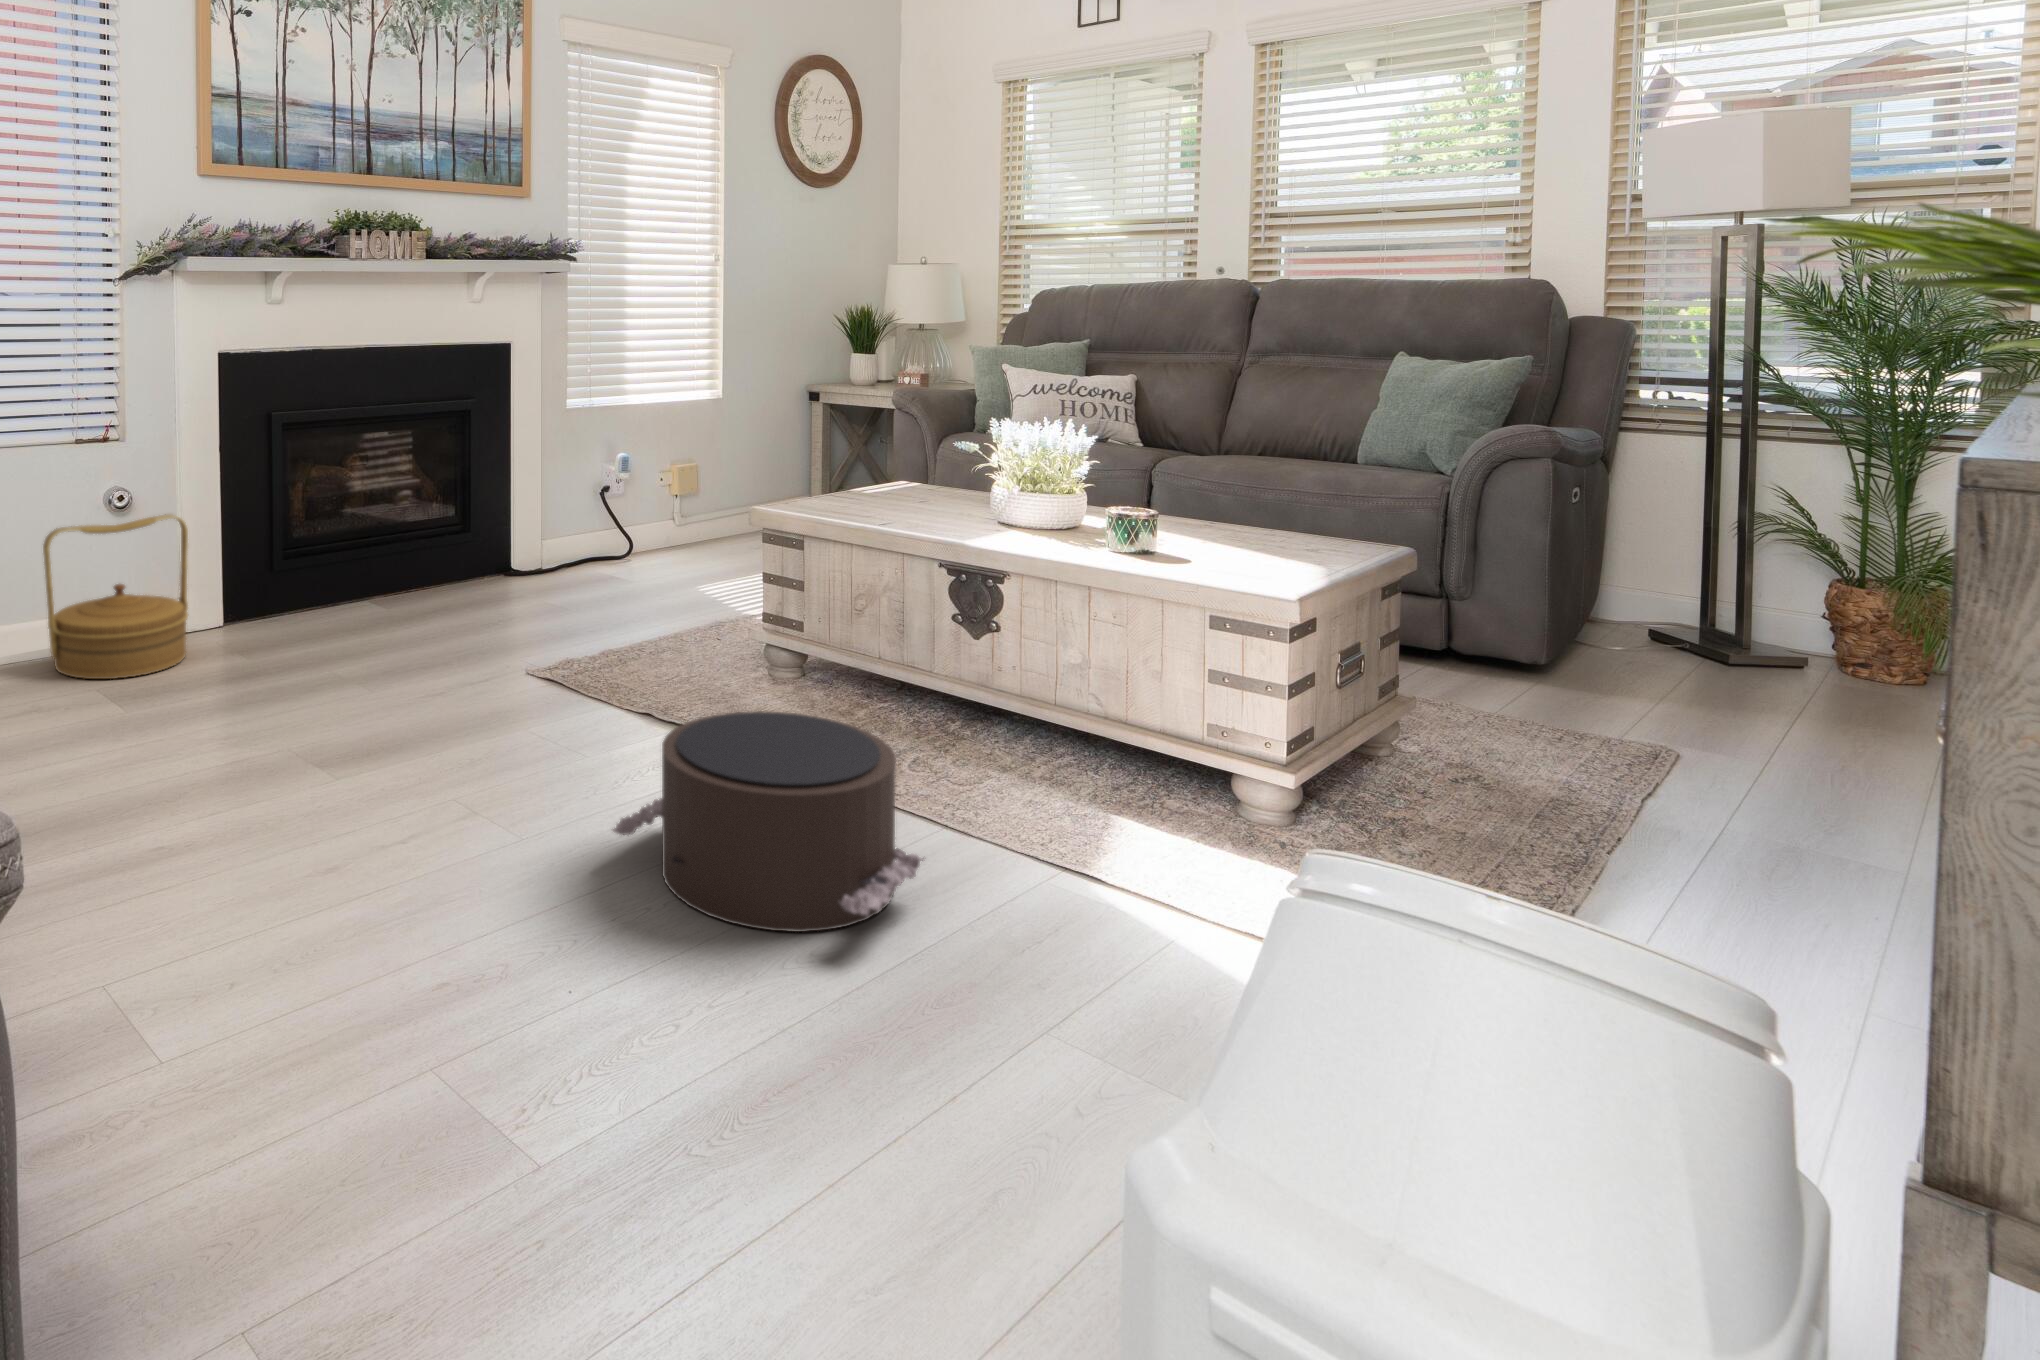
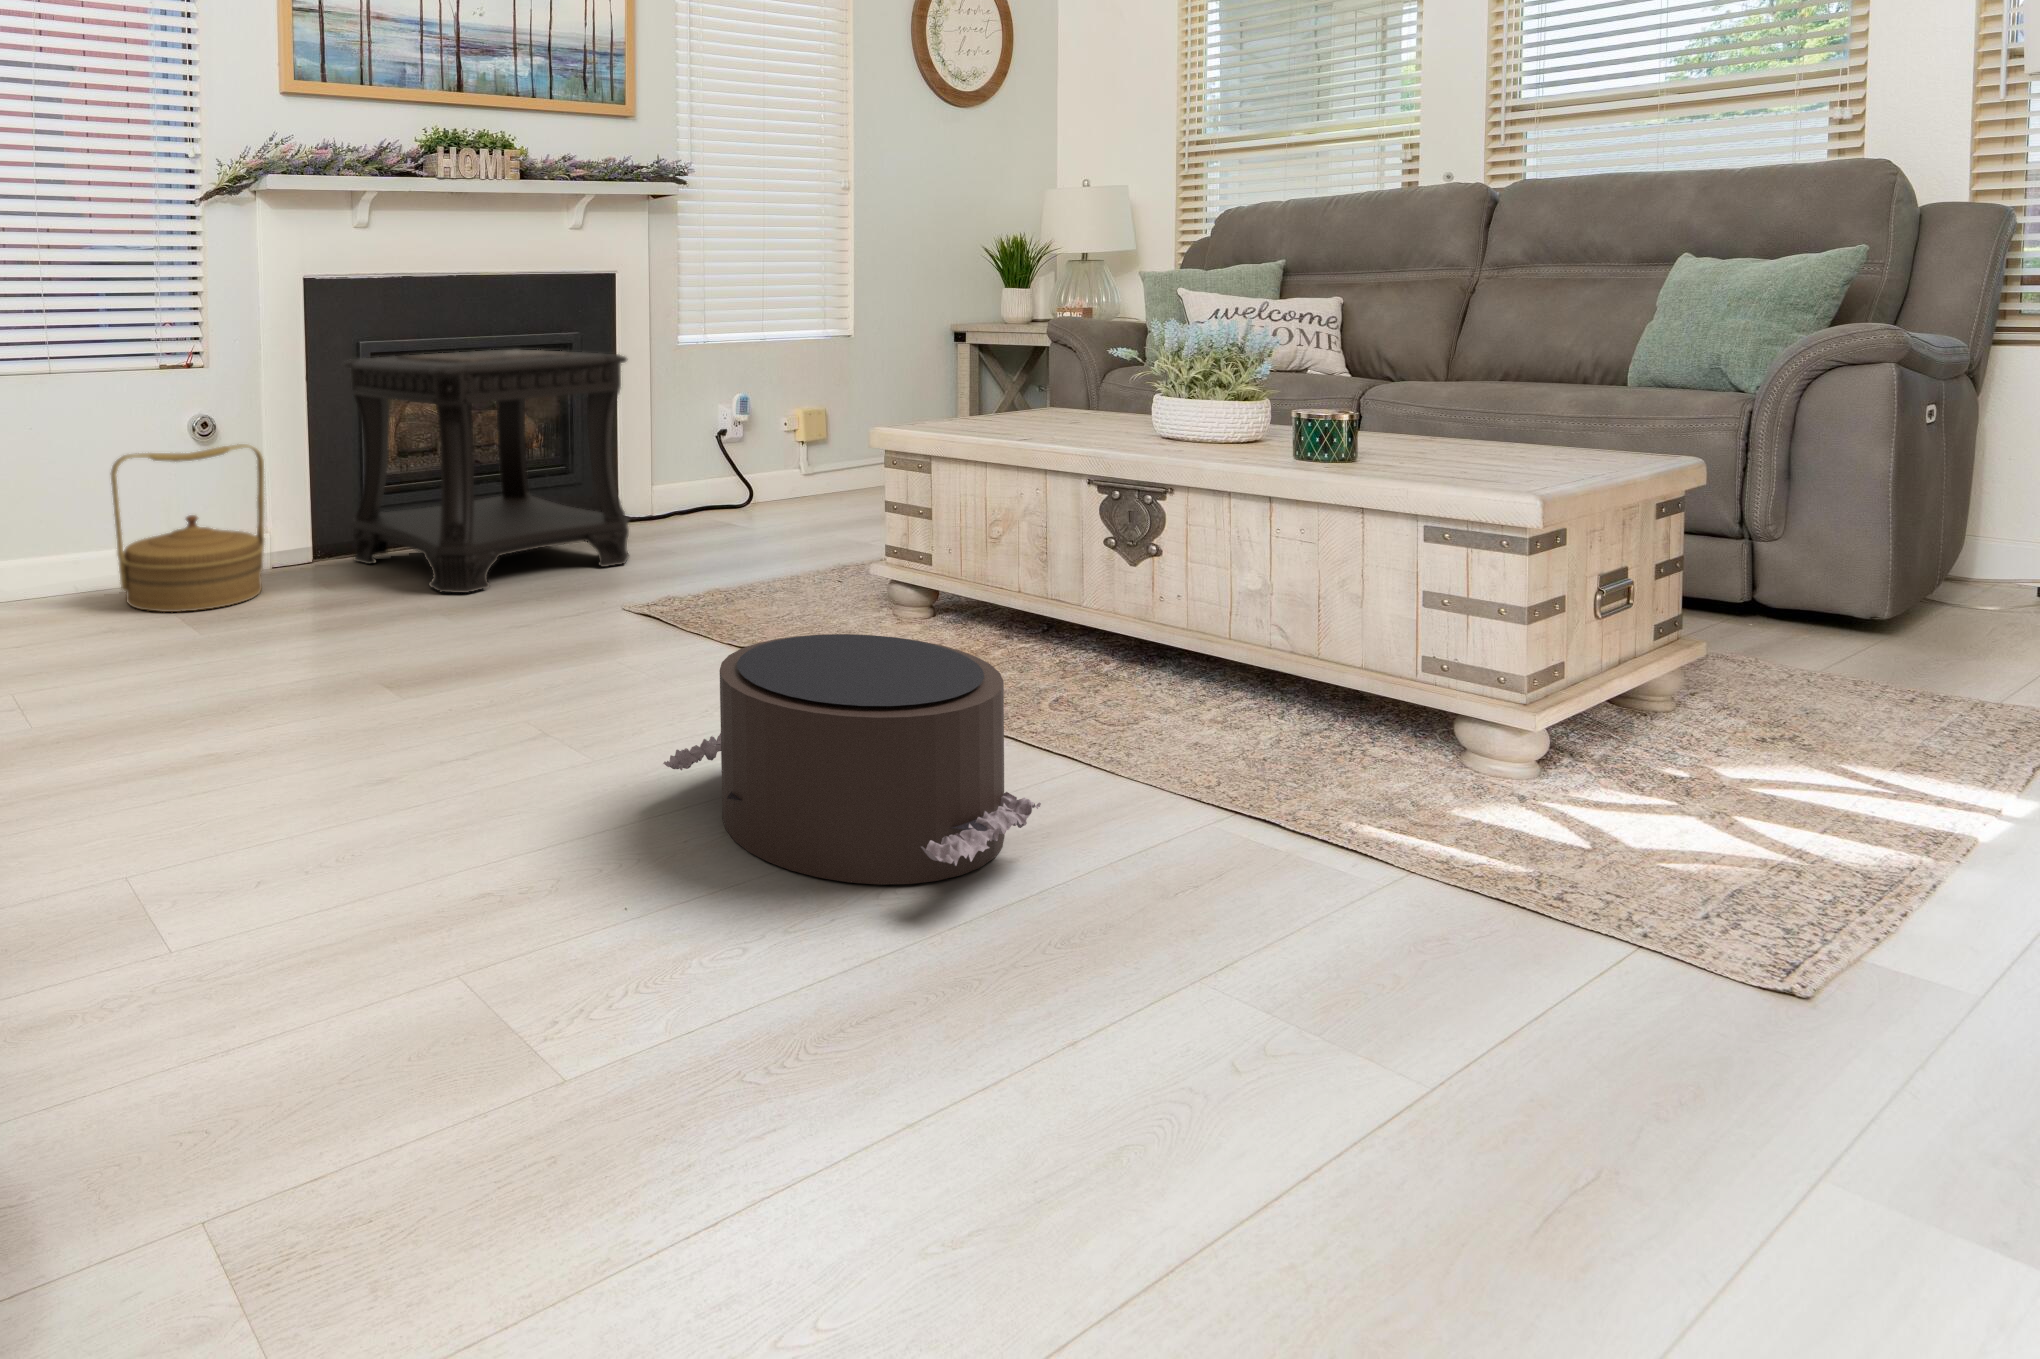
side table: none [257,415,528,654] -> present [342,349,629,593]

